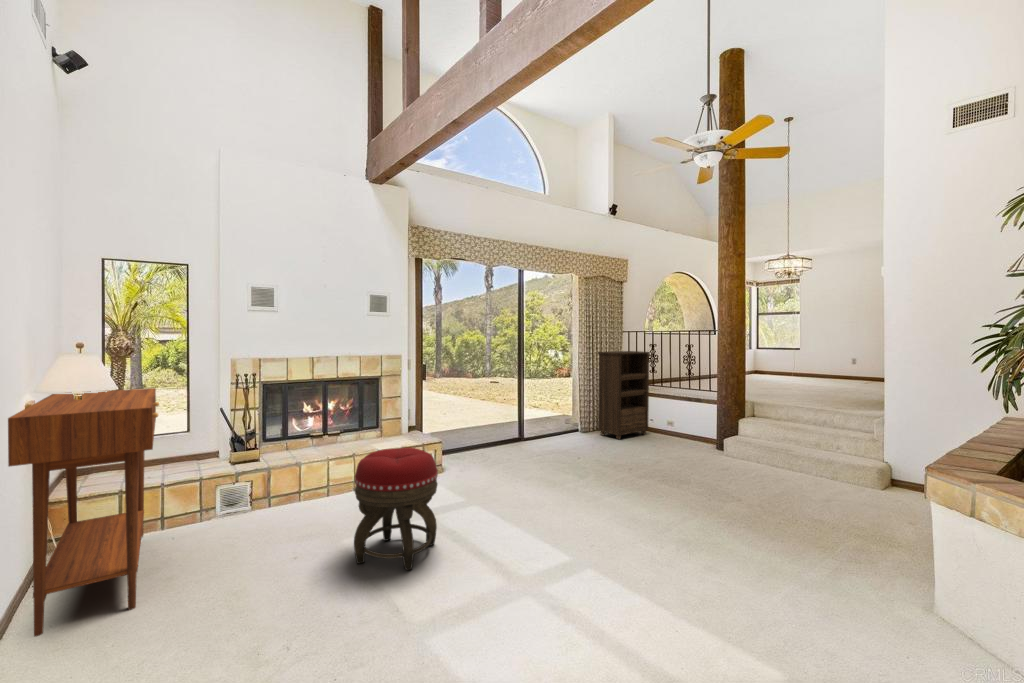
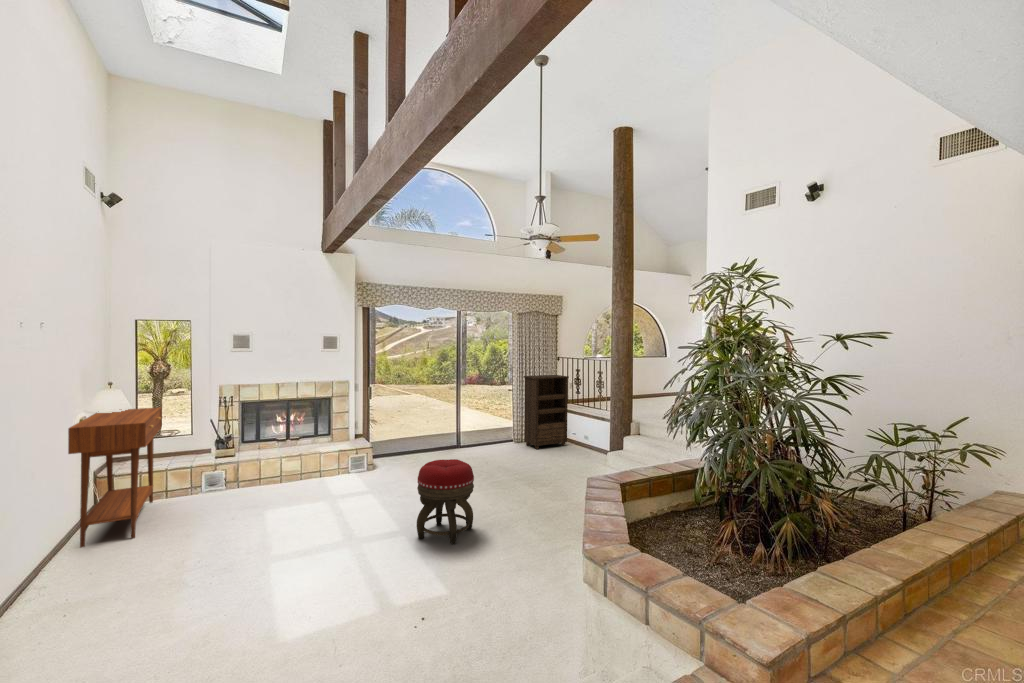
footstool: present [354,448,438,571] -> present [417,459,474,544]

